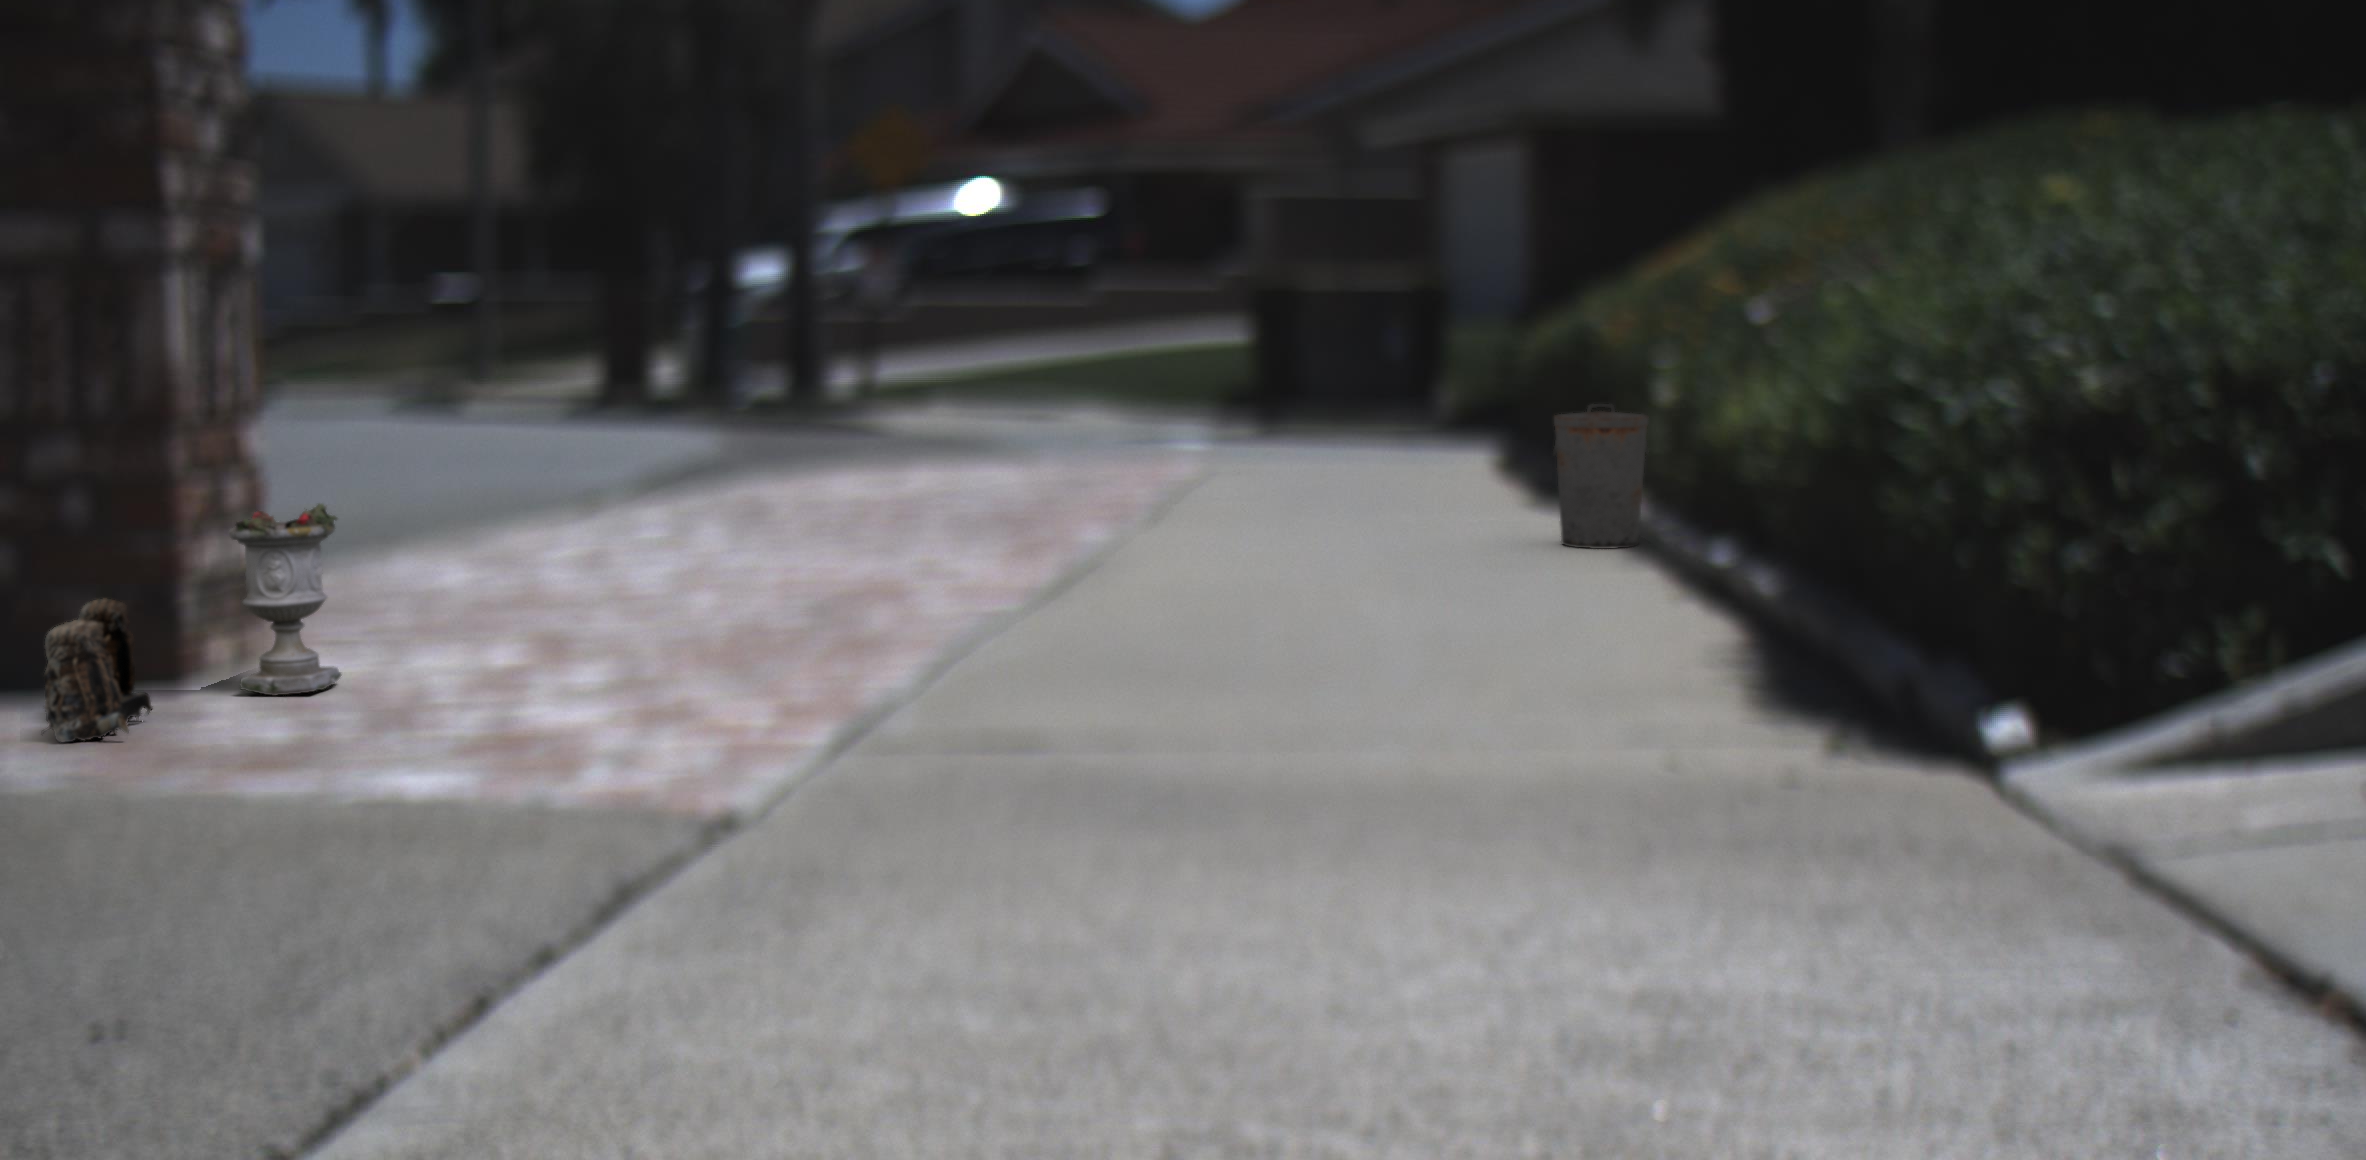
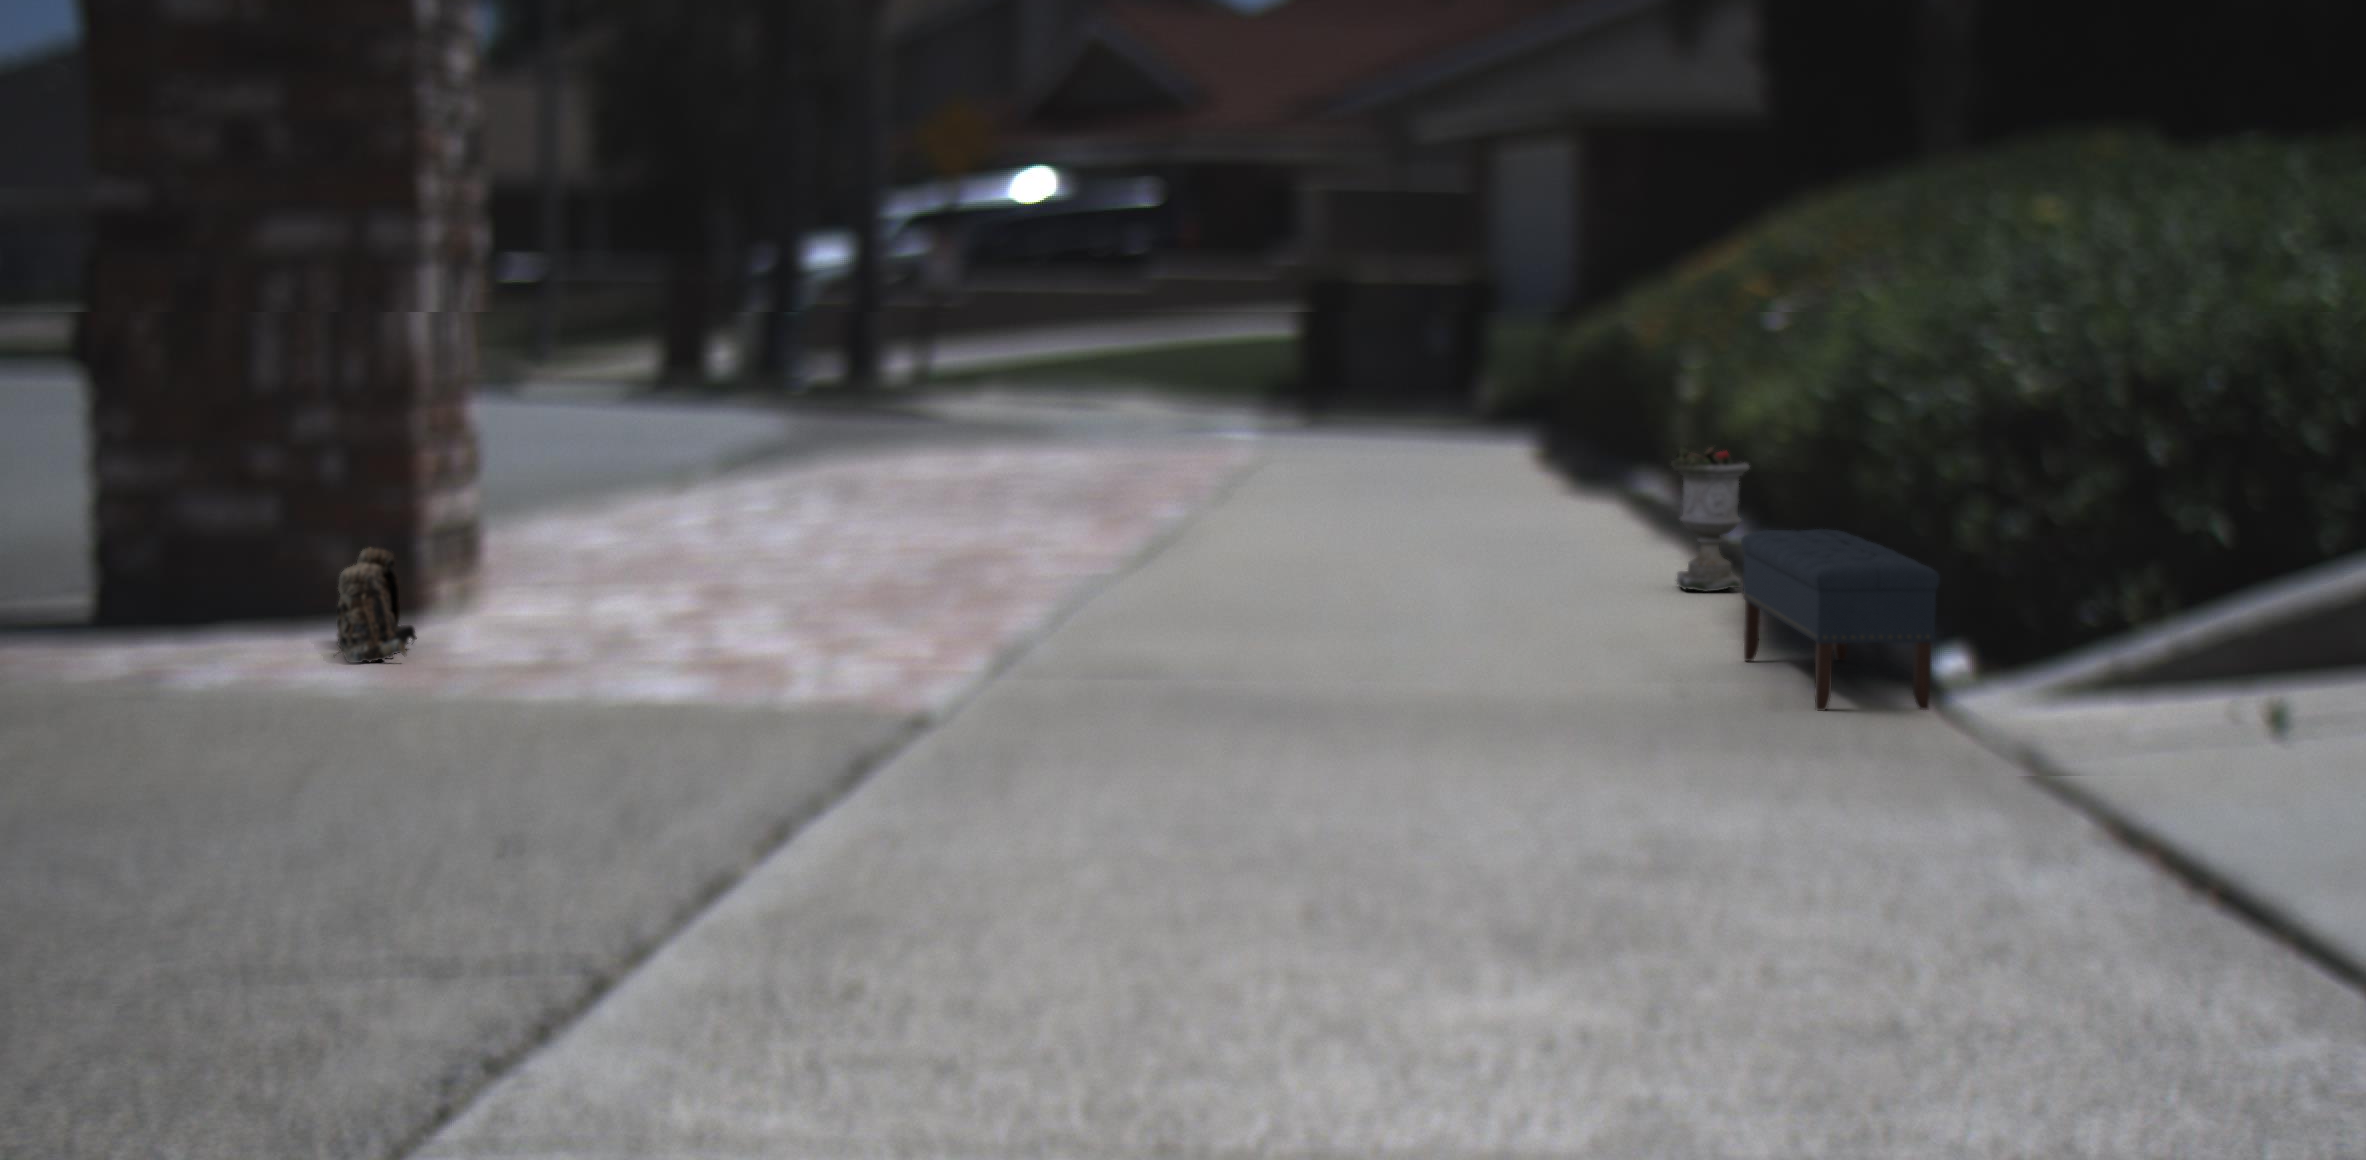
trash can: present [1553,404,1648,549] -> none [1592,396,1679,527]
planter: present [229,503,341,695] -> present [1671,445,1749,592]
bench: none [1740,563,1996,792] -> present [1741,529,1940,711]

